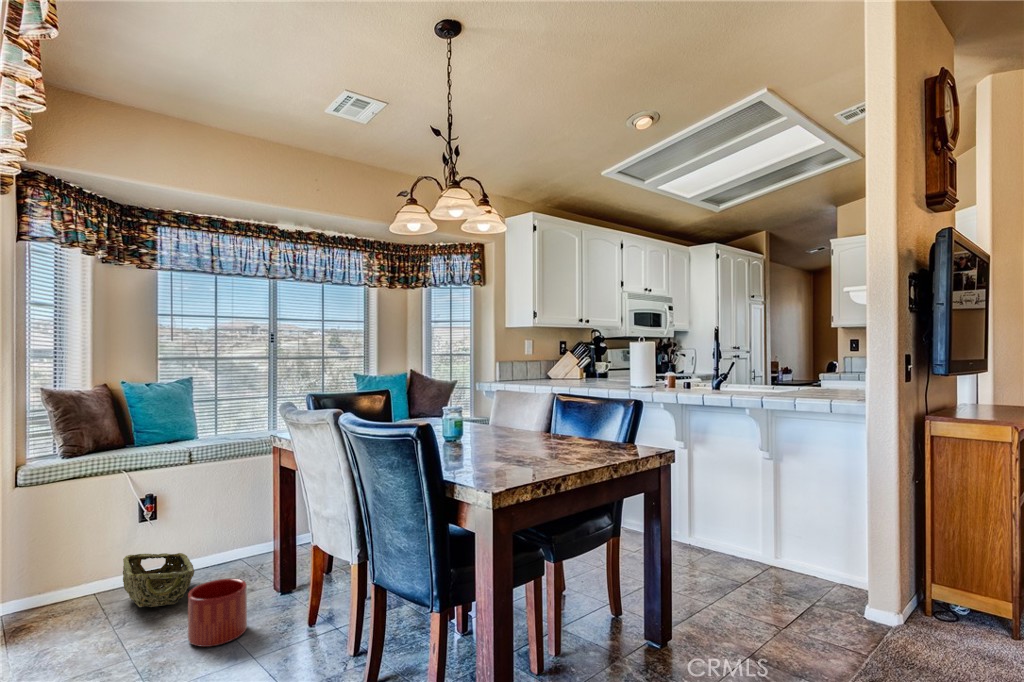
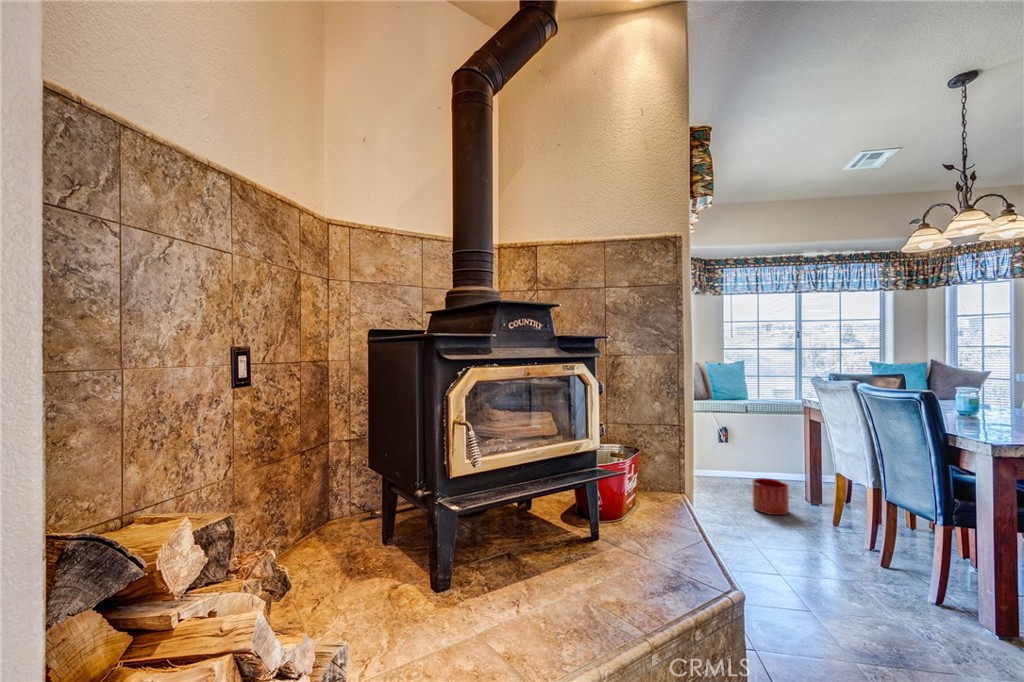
woven basket: present [123,553,194,607] -> none [712,456,753,489]

